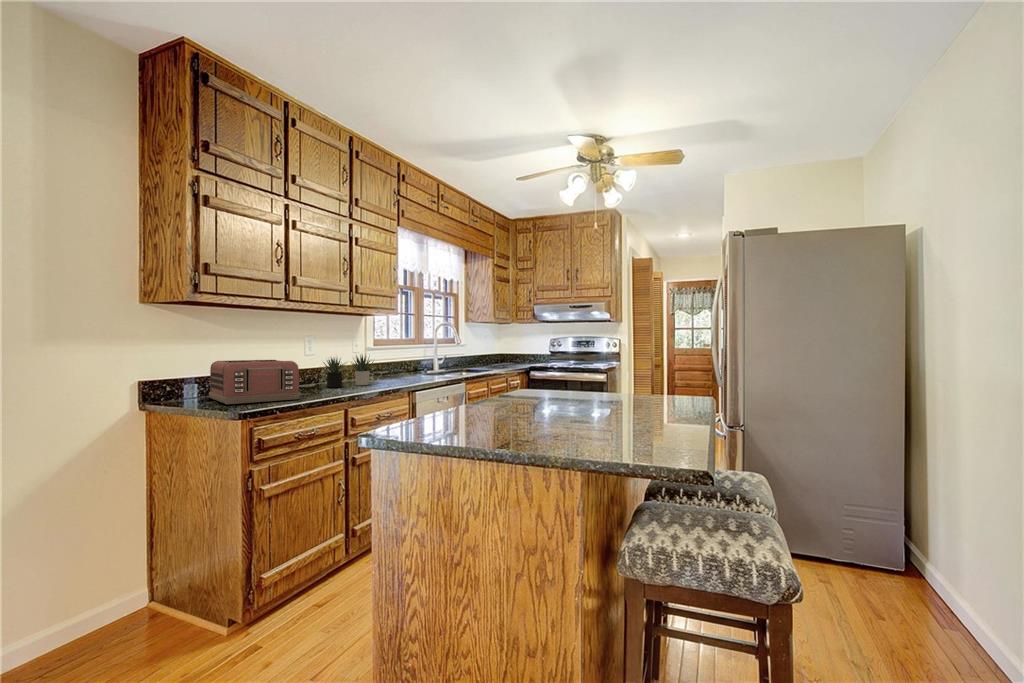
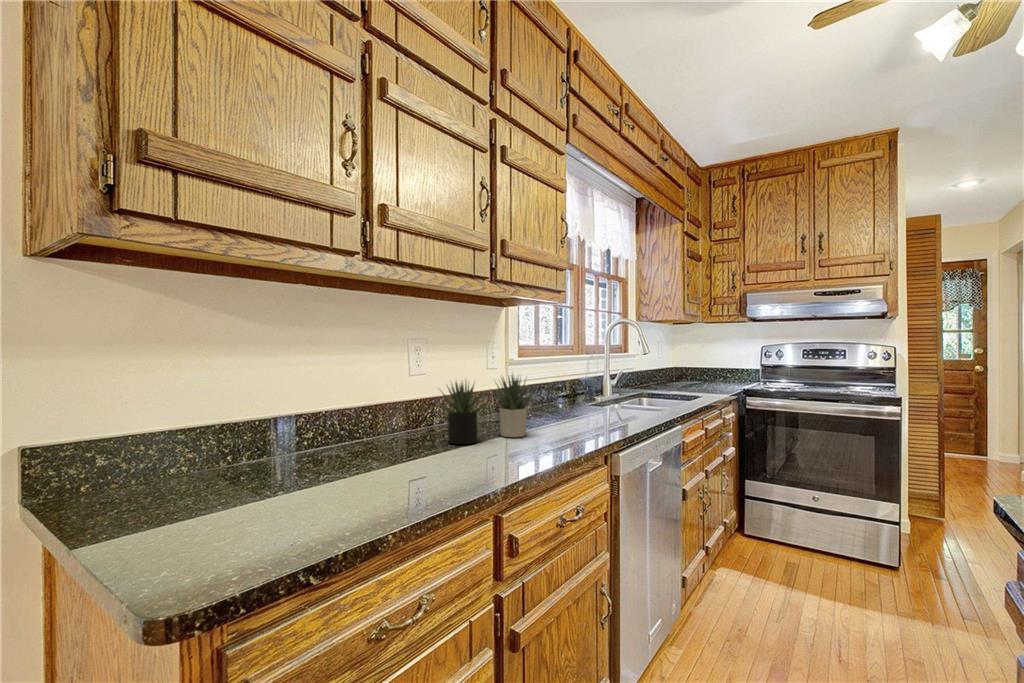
toaster: present [209,360,300,404] -> none [176,392,390,536]

